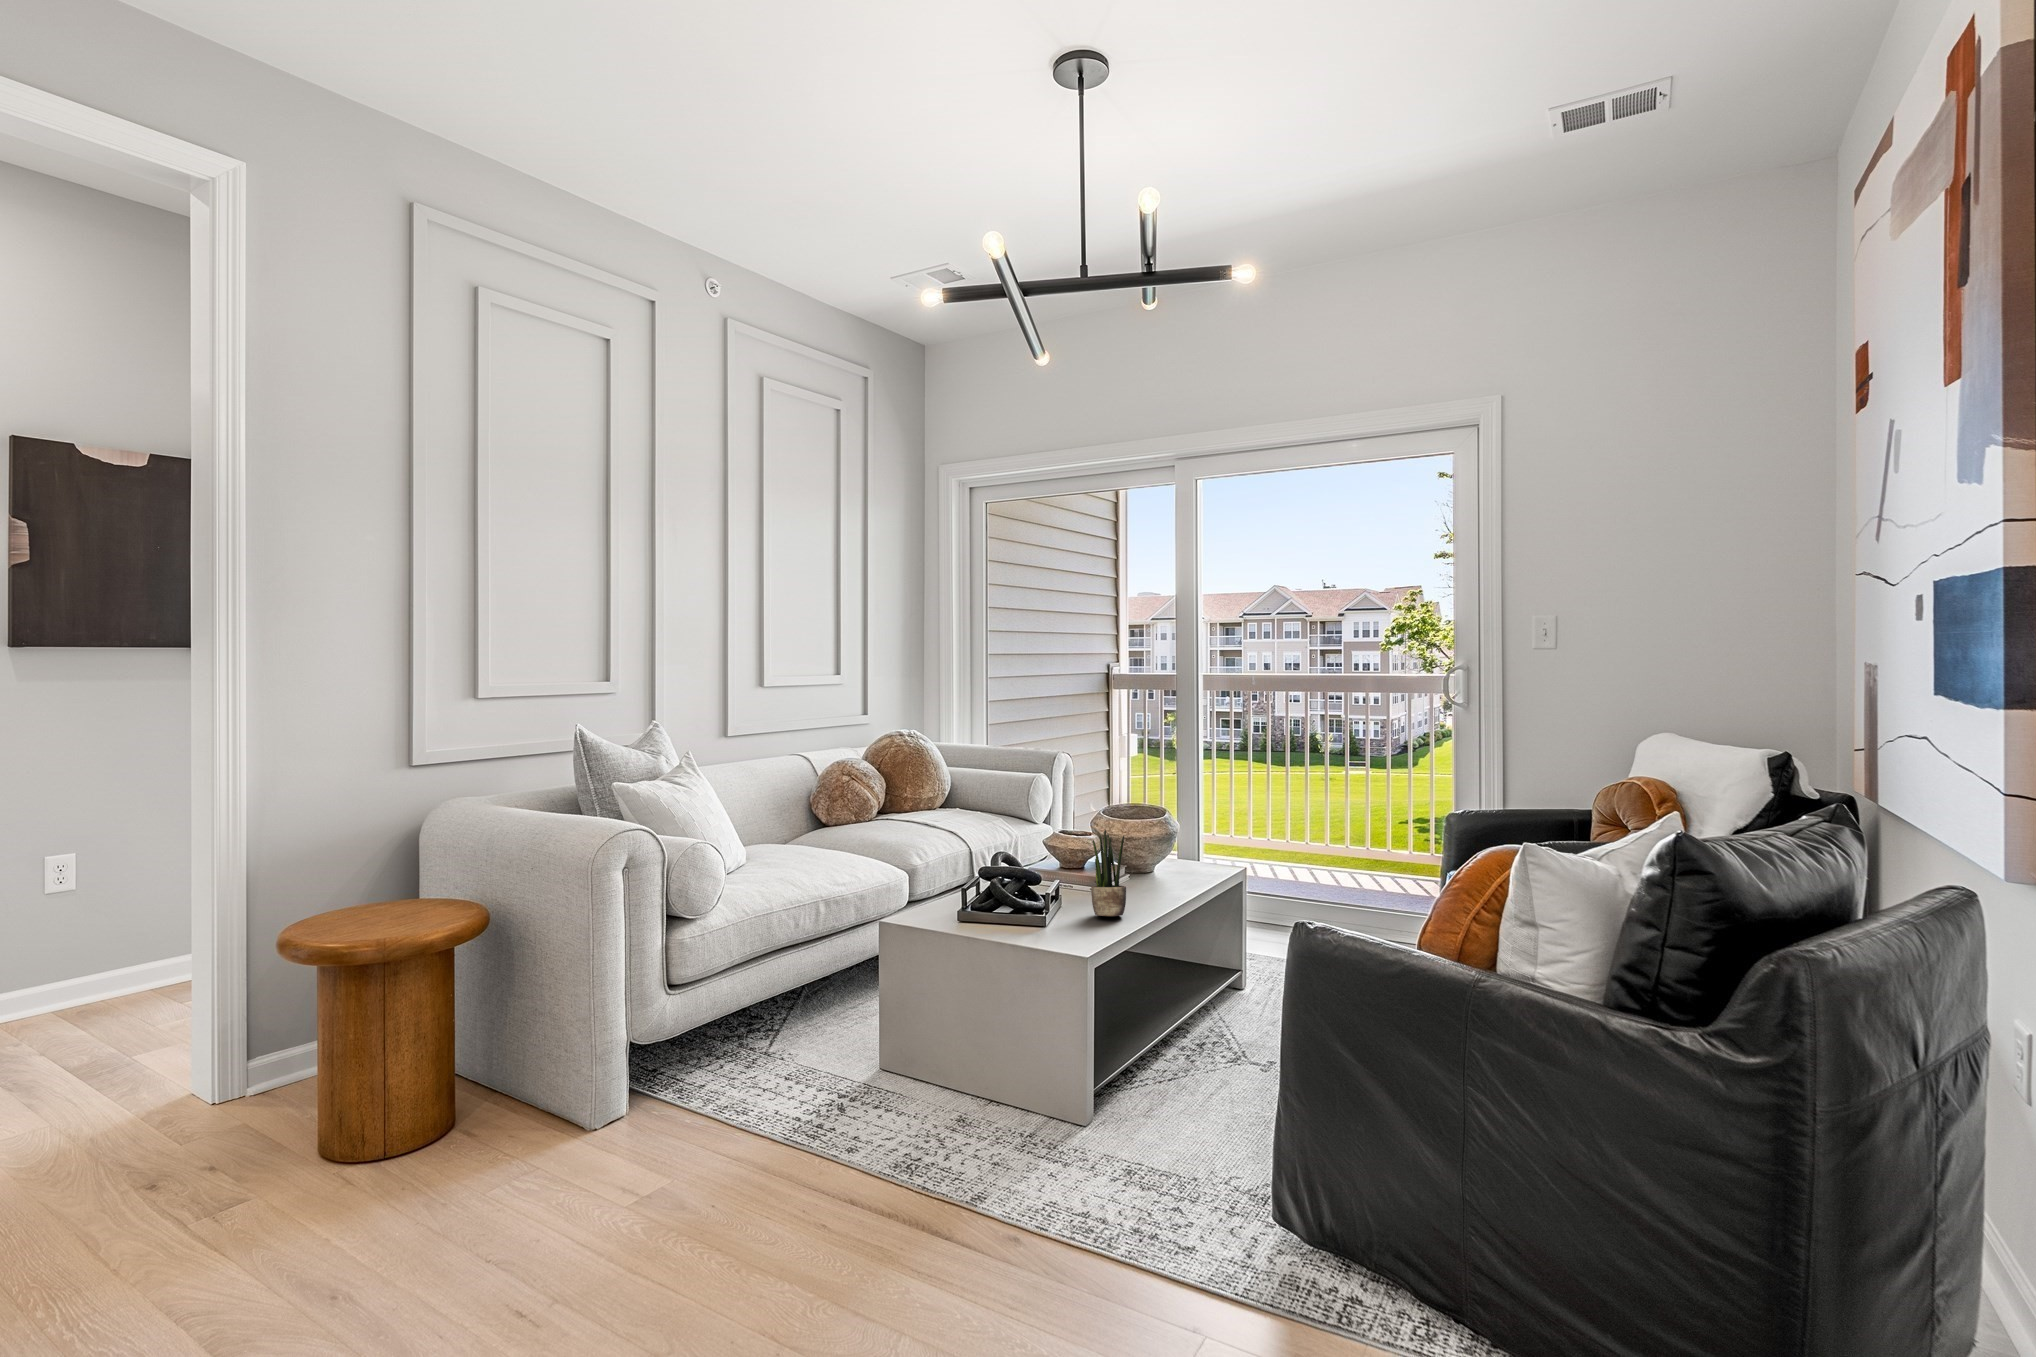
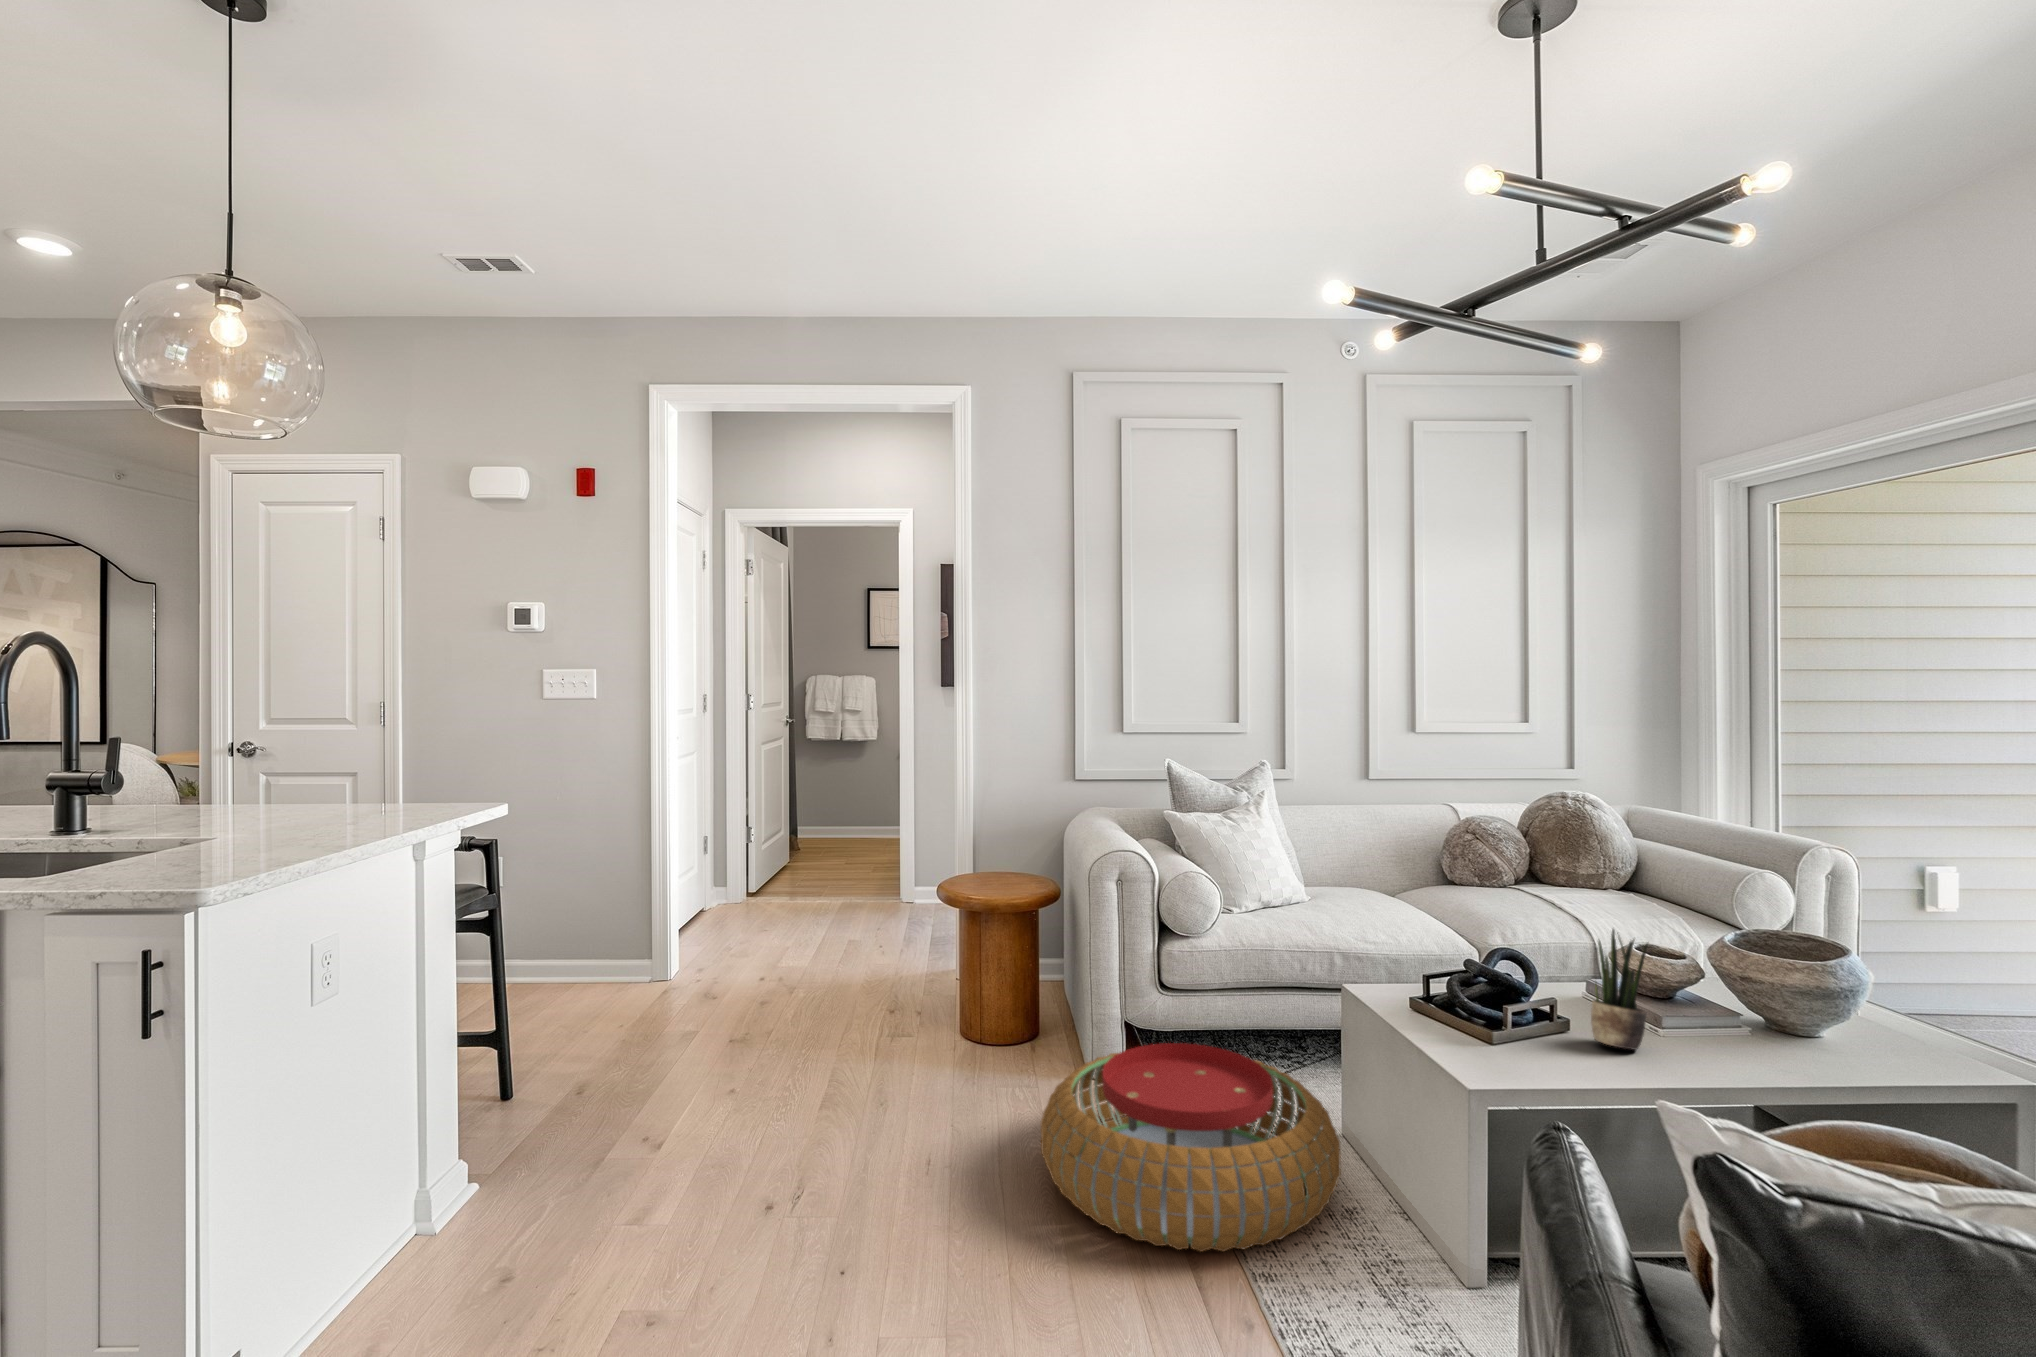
pouf: none [659,1021,972,1241] -> present [1041,1043,1341,1251]

